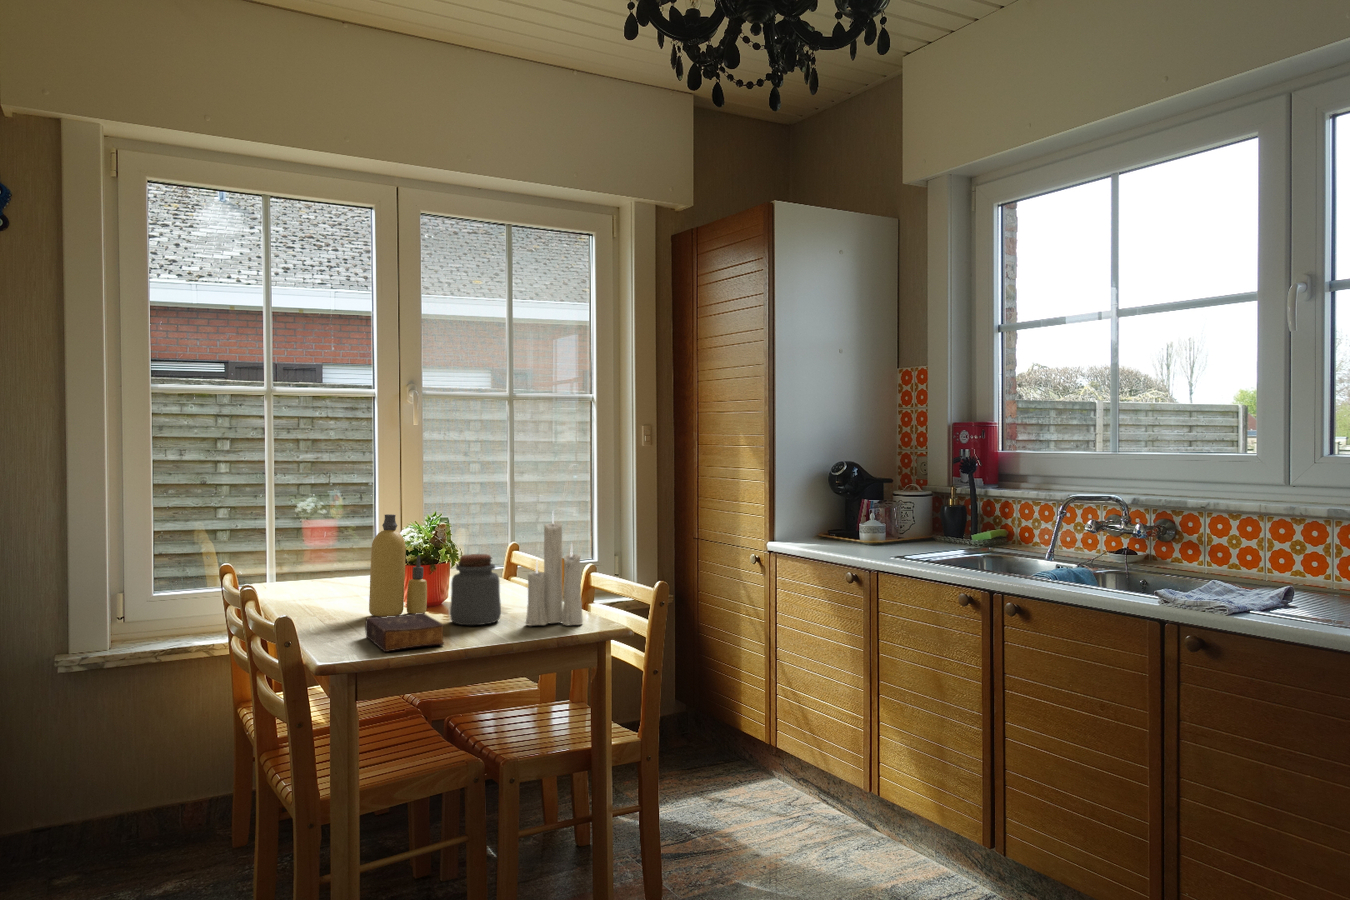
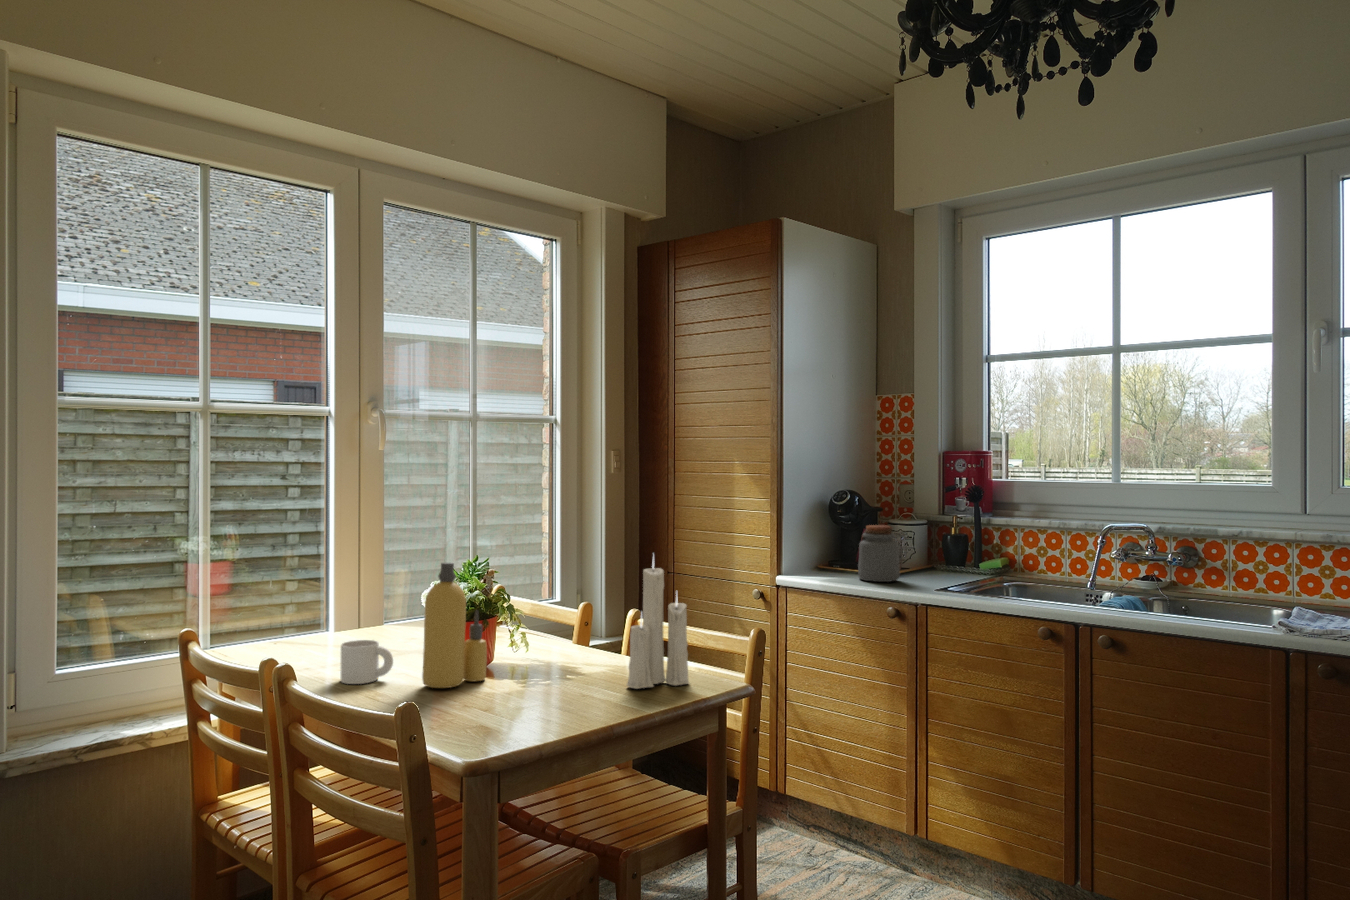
jar: present [450,554,501,625] -> present [858,525,900,582]
mug: none [318,577,358,611] -> present [341,640,393,684]
book: present [365,613,444,652] -> none [464,682,580,737]

